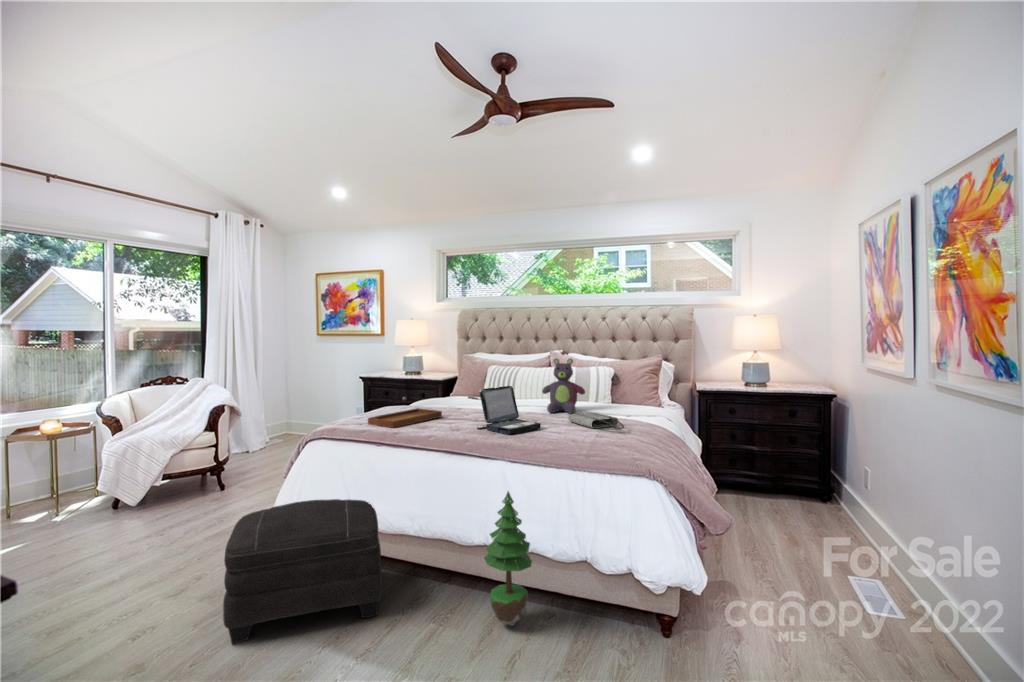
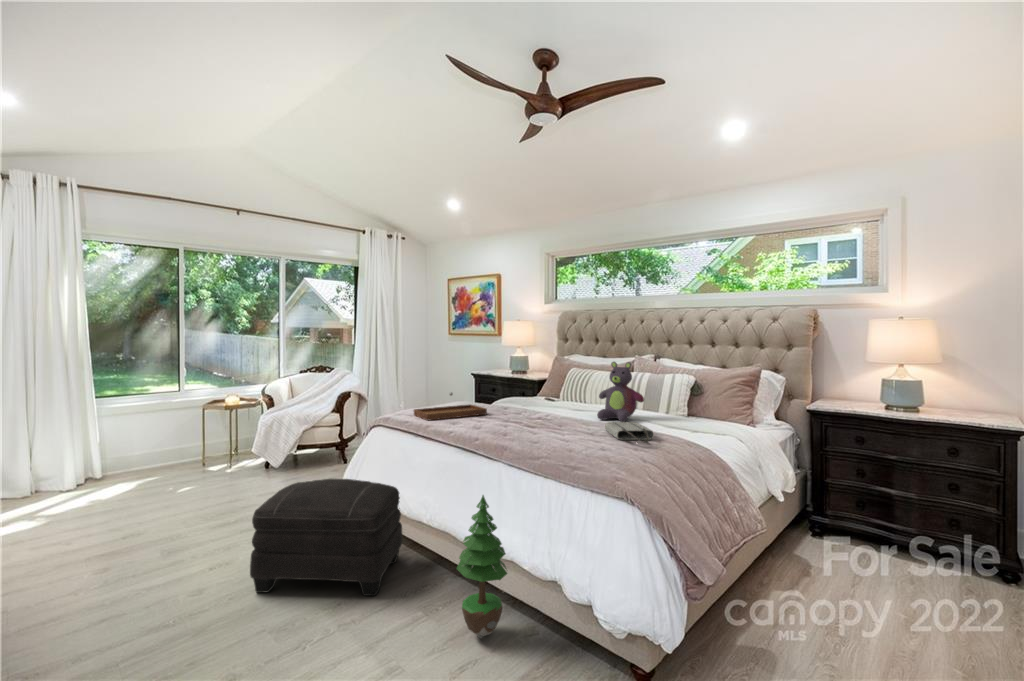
laptop: present [477,386,541,434] -> none [498,387,562,437]

